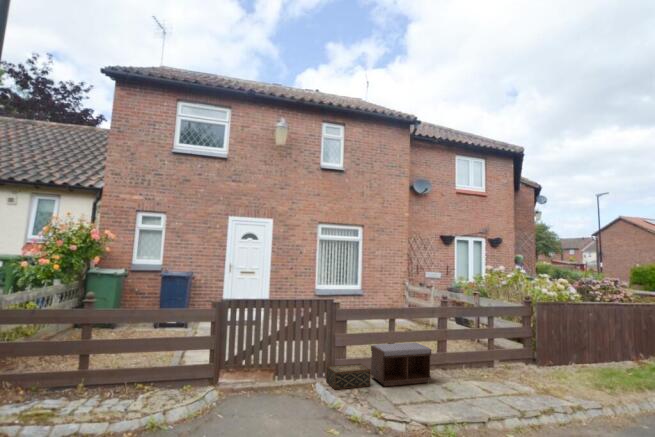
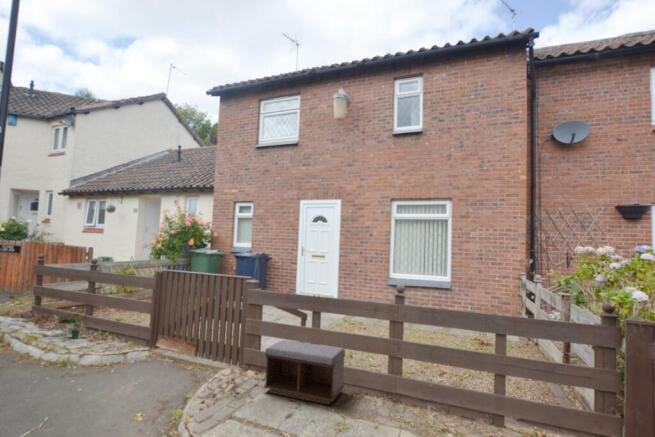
woven basket: present [326,363,370,389] -> none [215,354,269,387]
potted plant: none [44,365,93,401] -> present [58,313,81,339]

